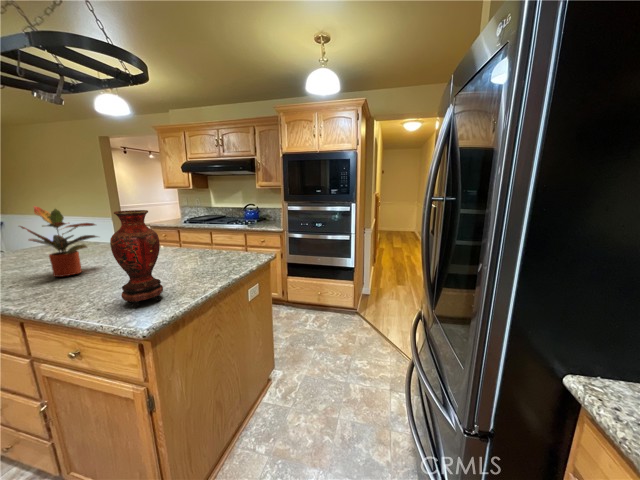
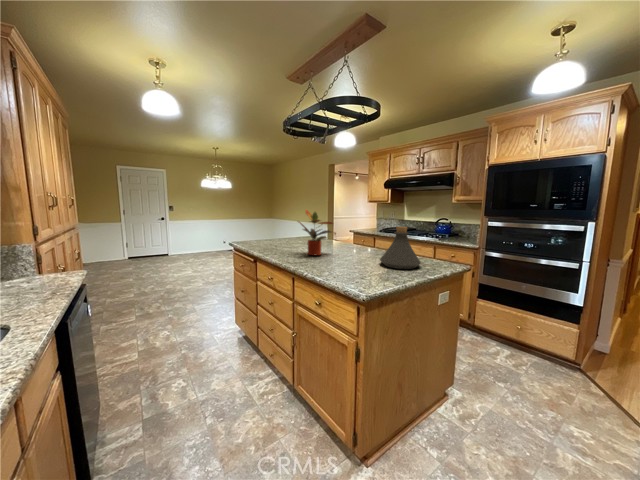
vase: present [110,210,163,308] -> none [348,212,377,282]
bottle: none [176,222,227,273] -> present [380,227,421,269]

